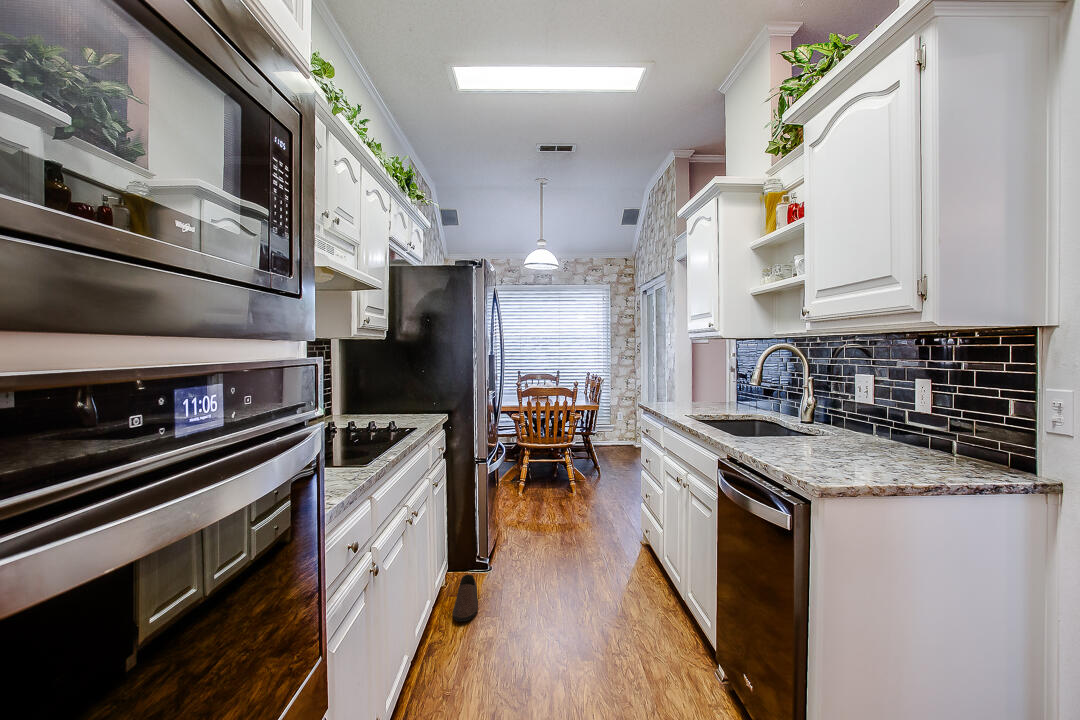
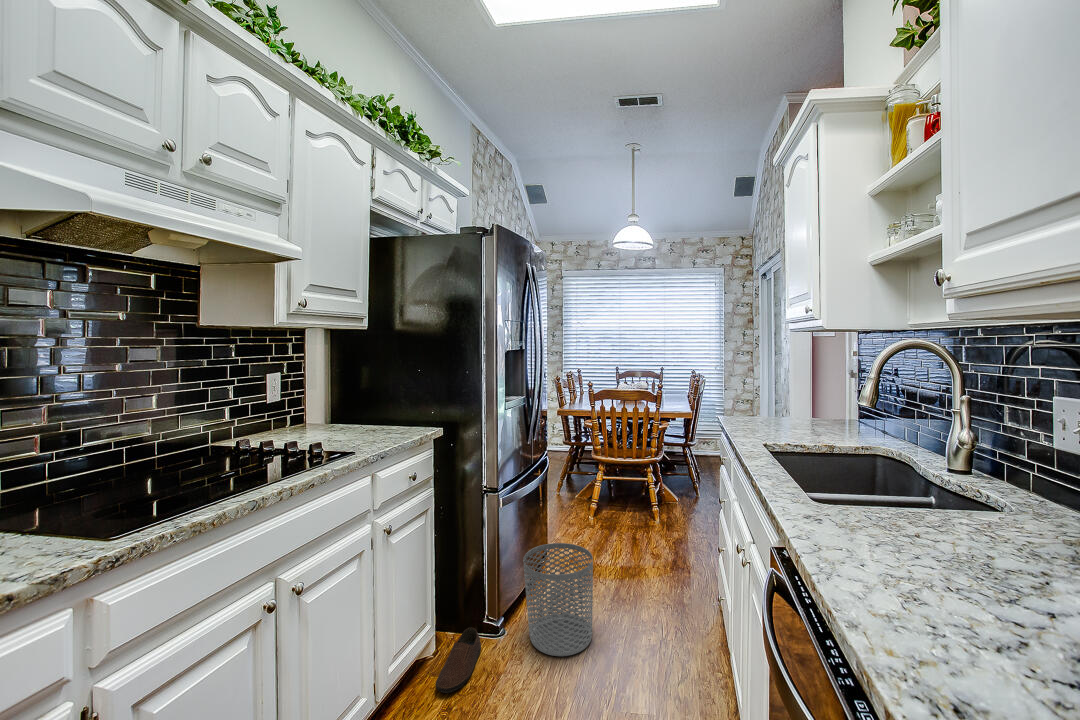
waste bin: none [508,502,564,587] -> present [523,543,593,656]

